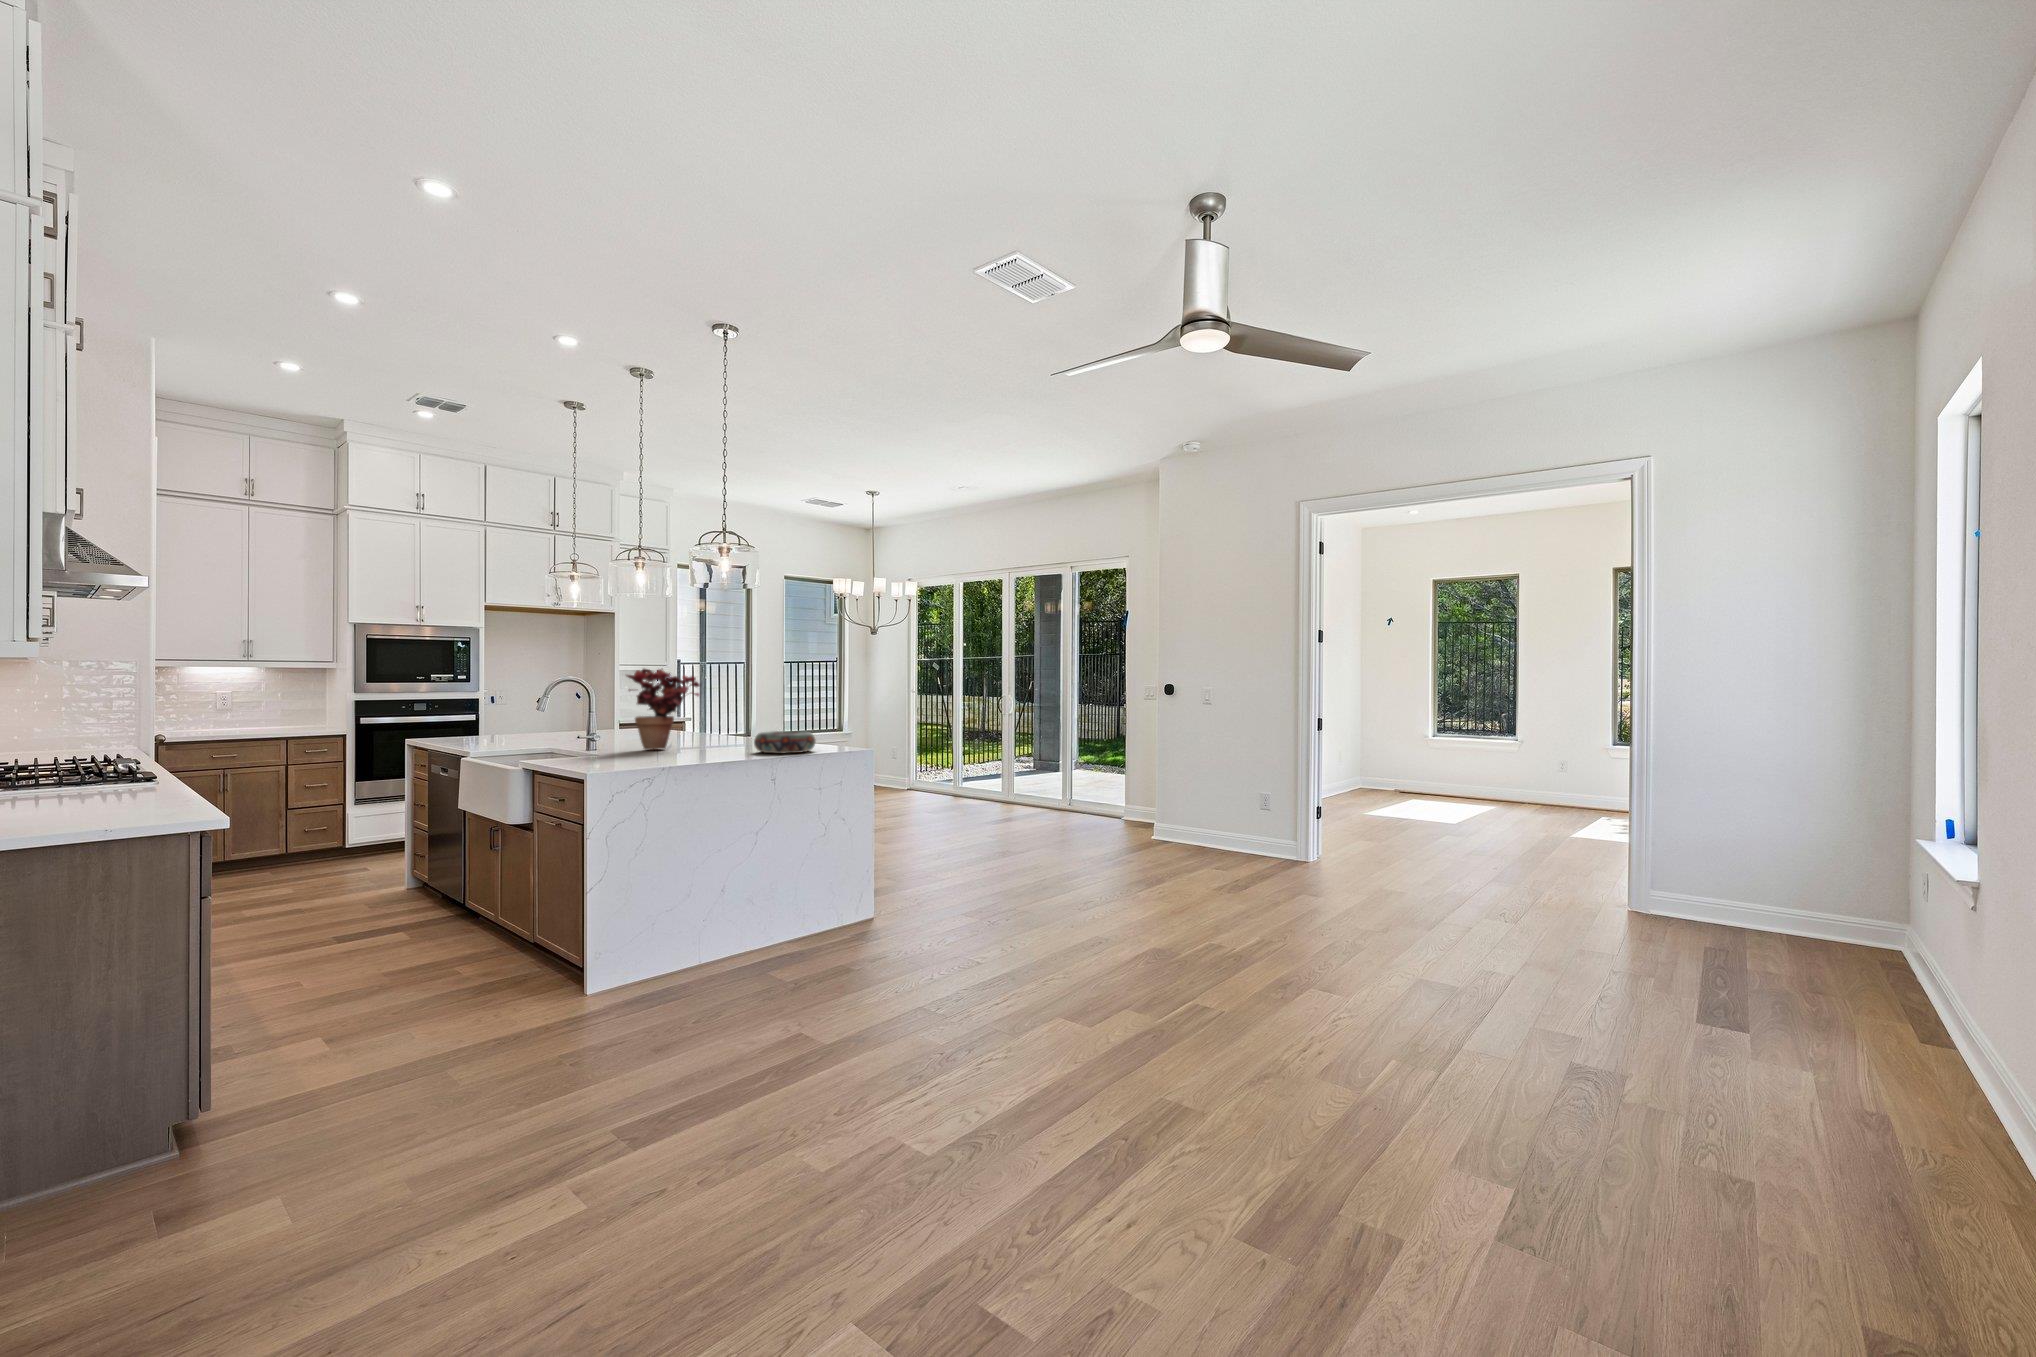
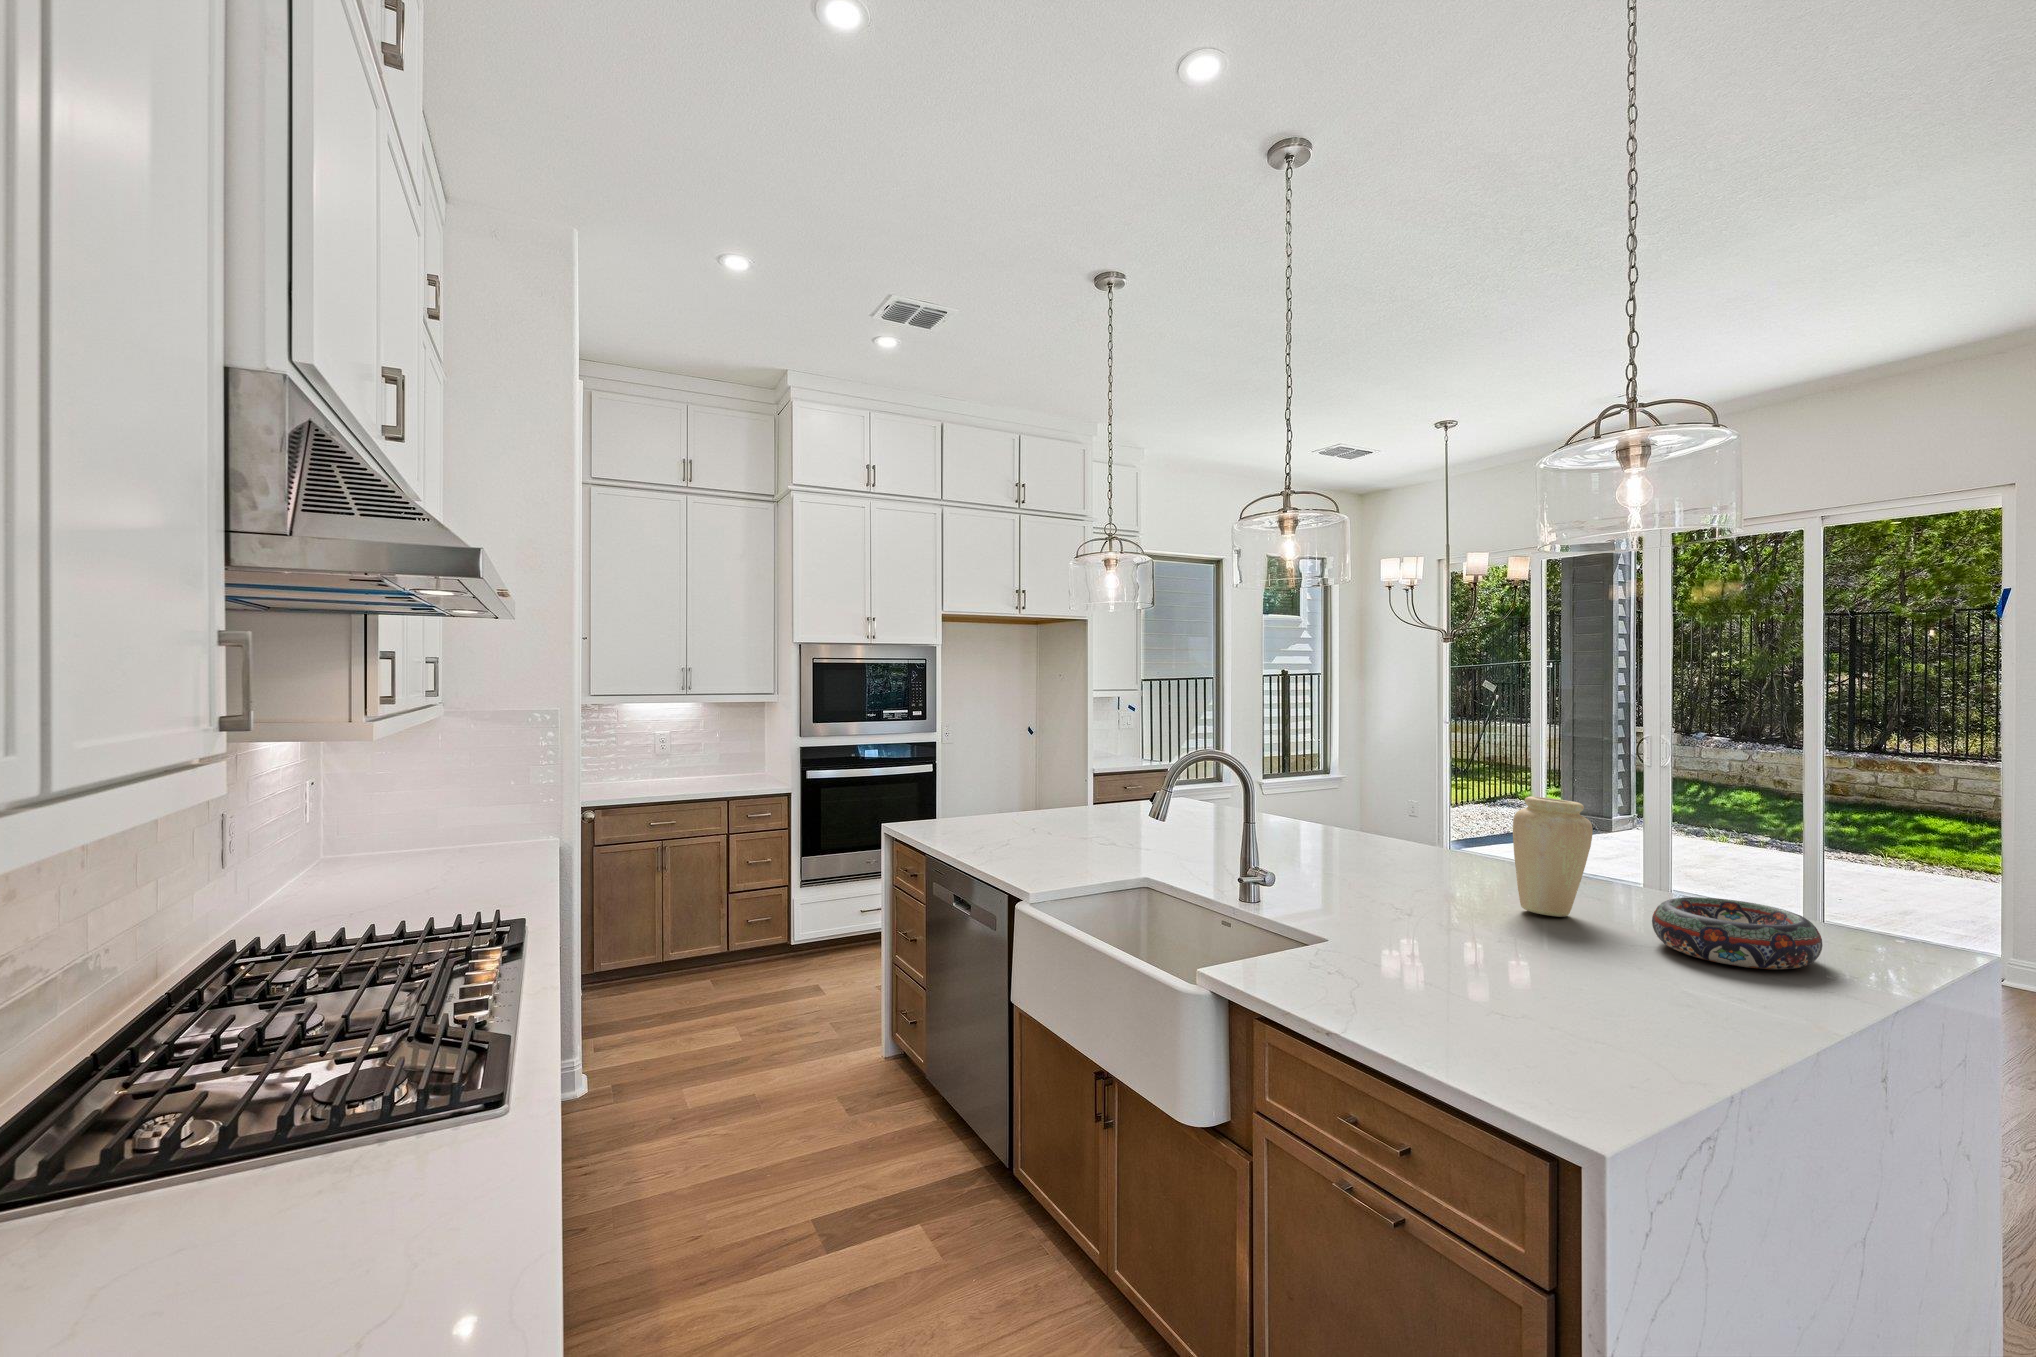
potted plant: present [626,669,700,750] -> none [1336,745,1467,910]
vase: none [723,692,759,748] -> present [1513,796,1593,917]

